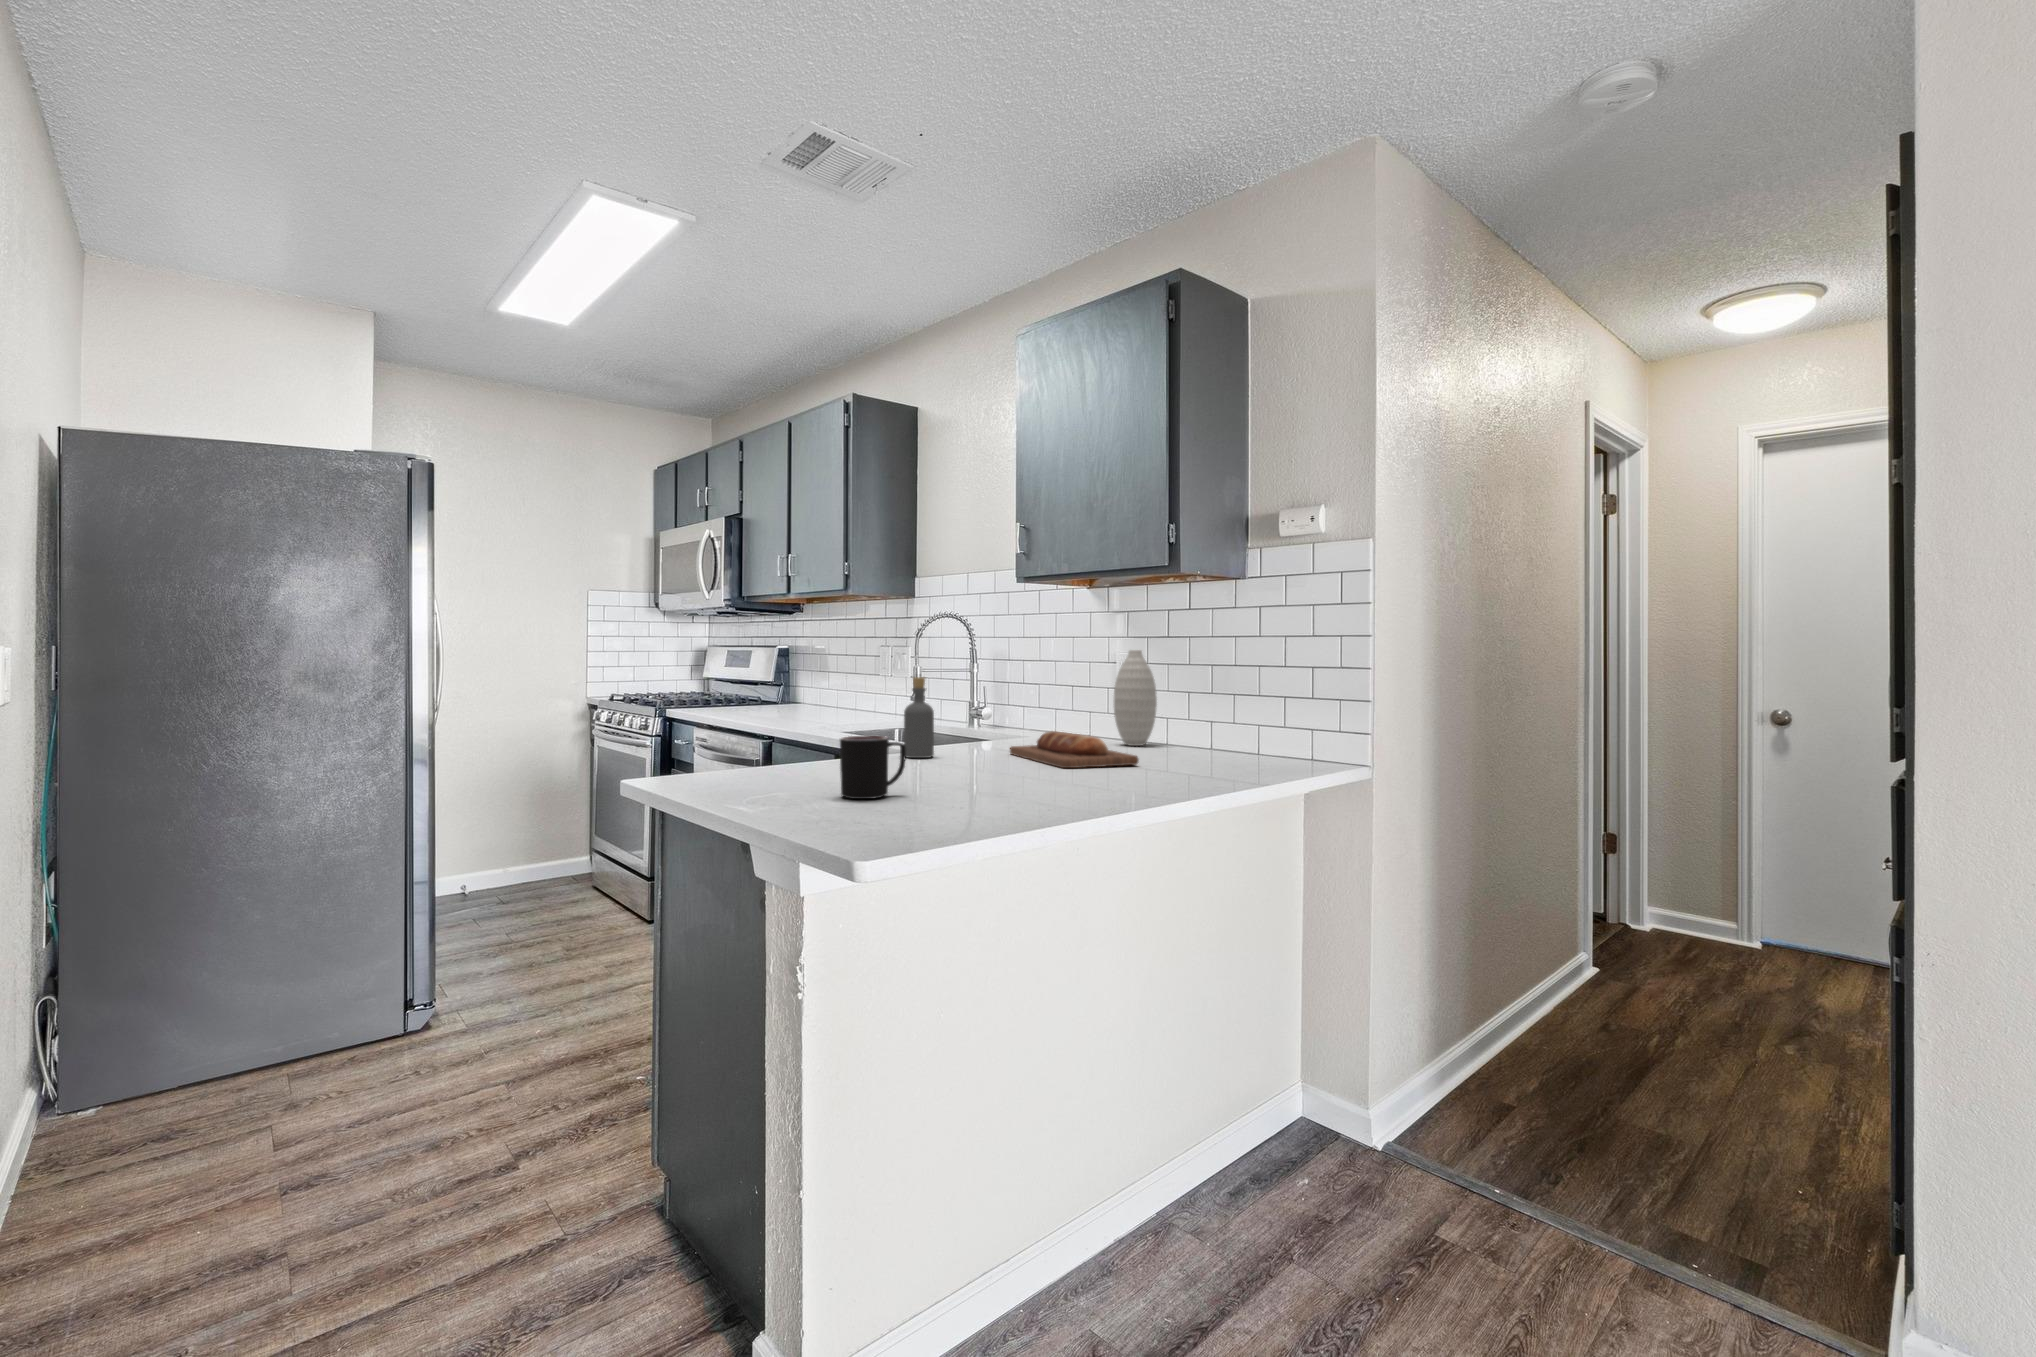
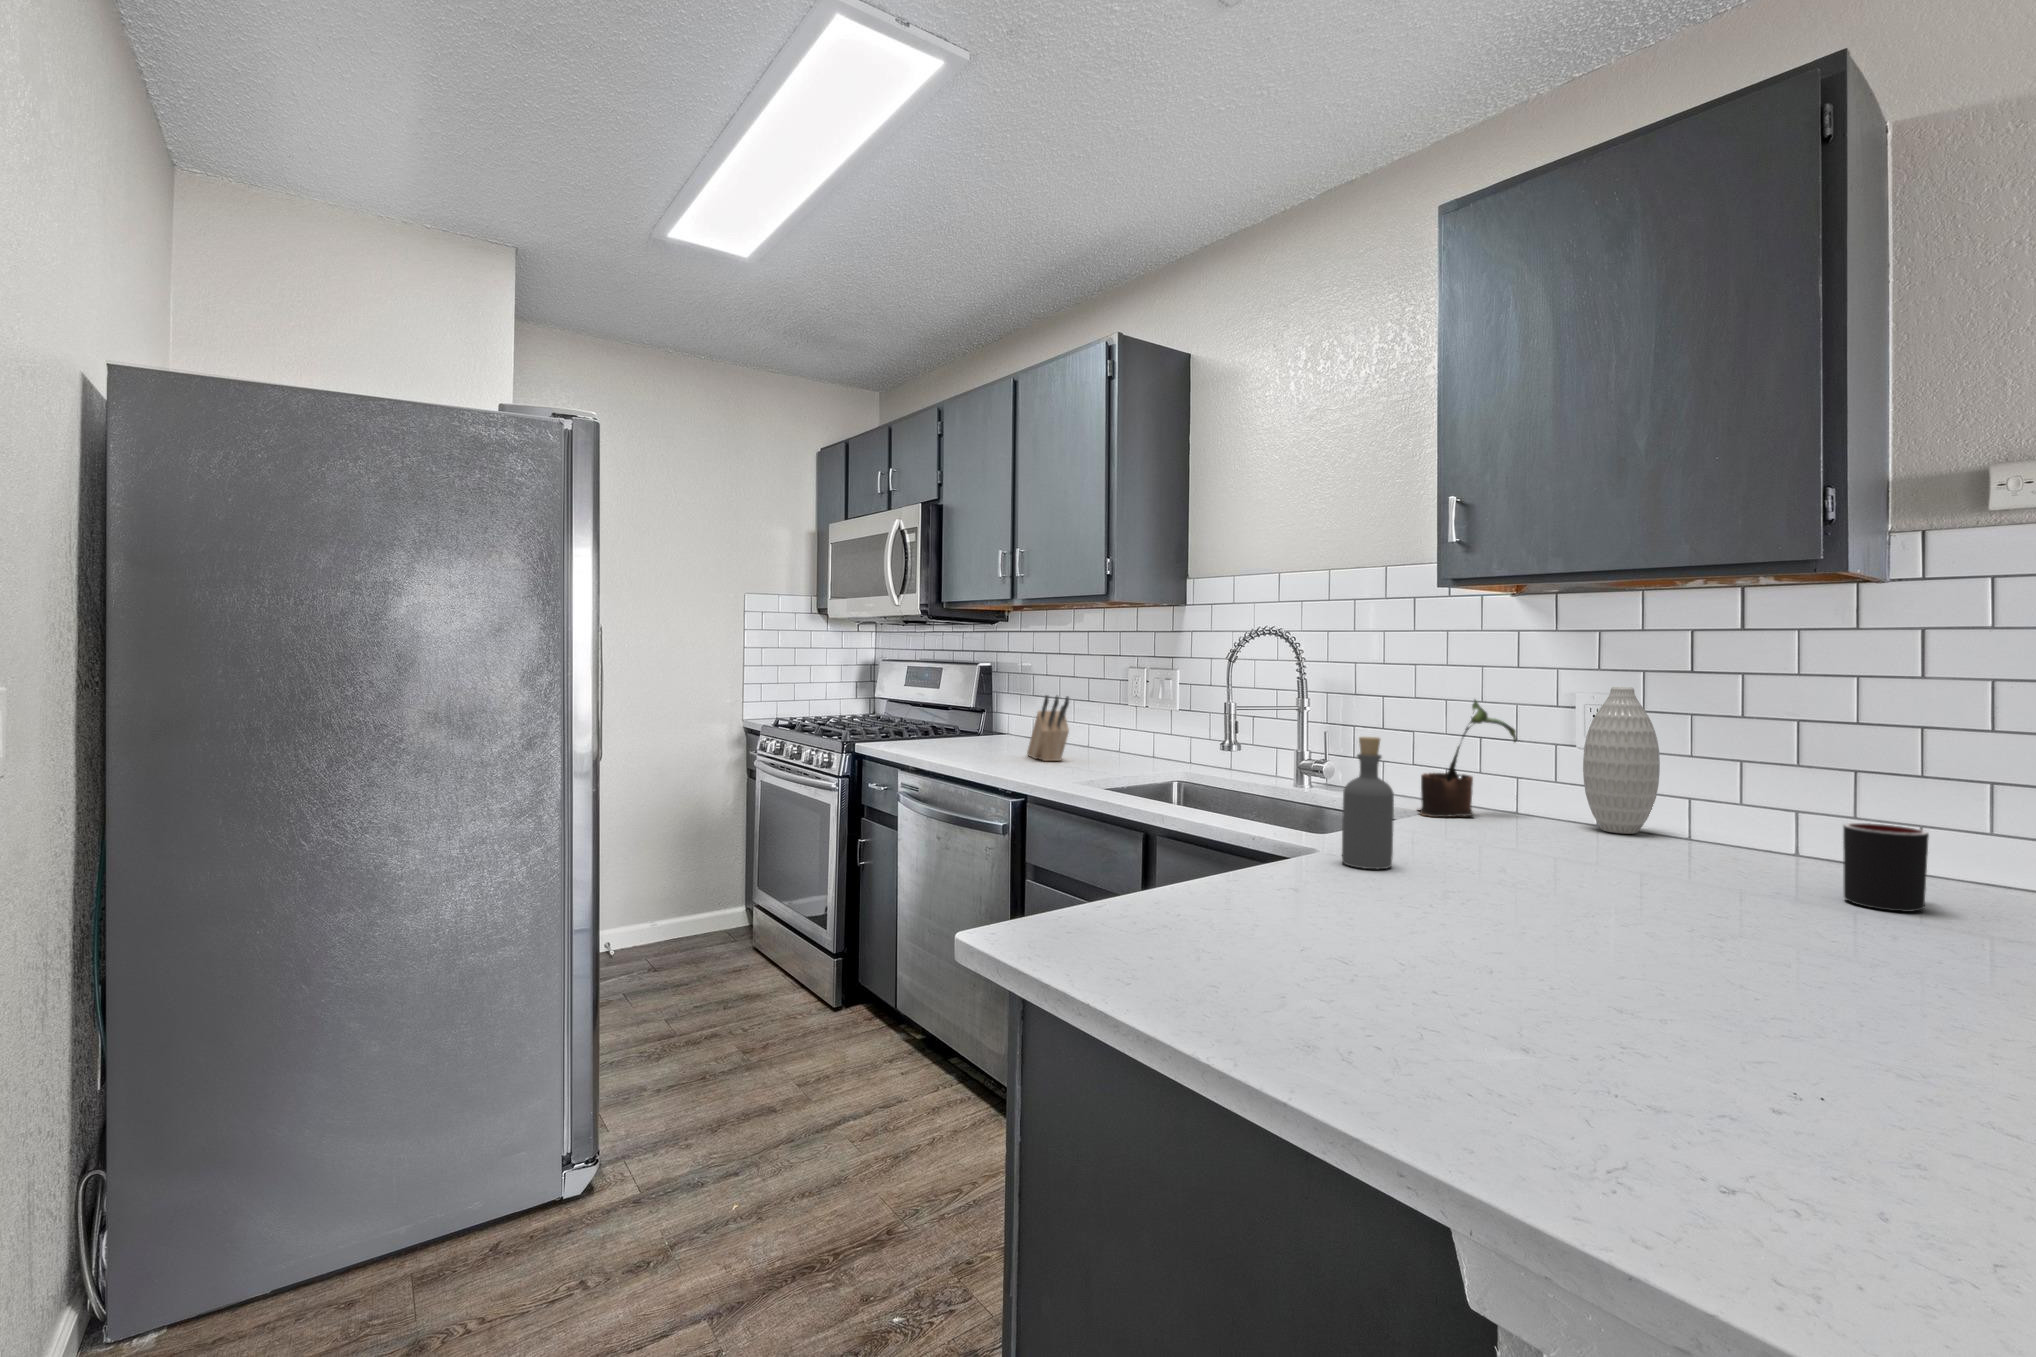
potted plant: none [1020,659,1086,741] -> present [1420,700,1516,817]
knife block: none [798,667,824,719] -> present [1027,695,1069,761]
bread loaf: present [1010,731,1139,768] -> none [1488,824,1788,907]
mug: present [840,736,906,799] -> present [1843,823,1929,912]

